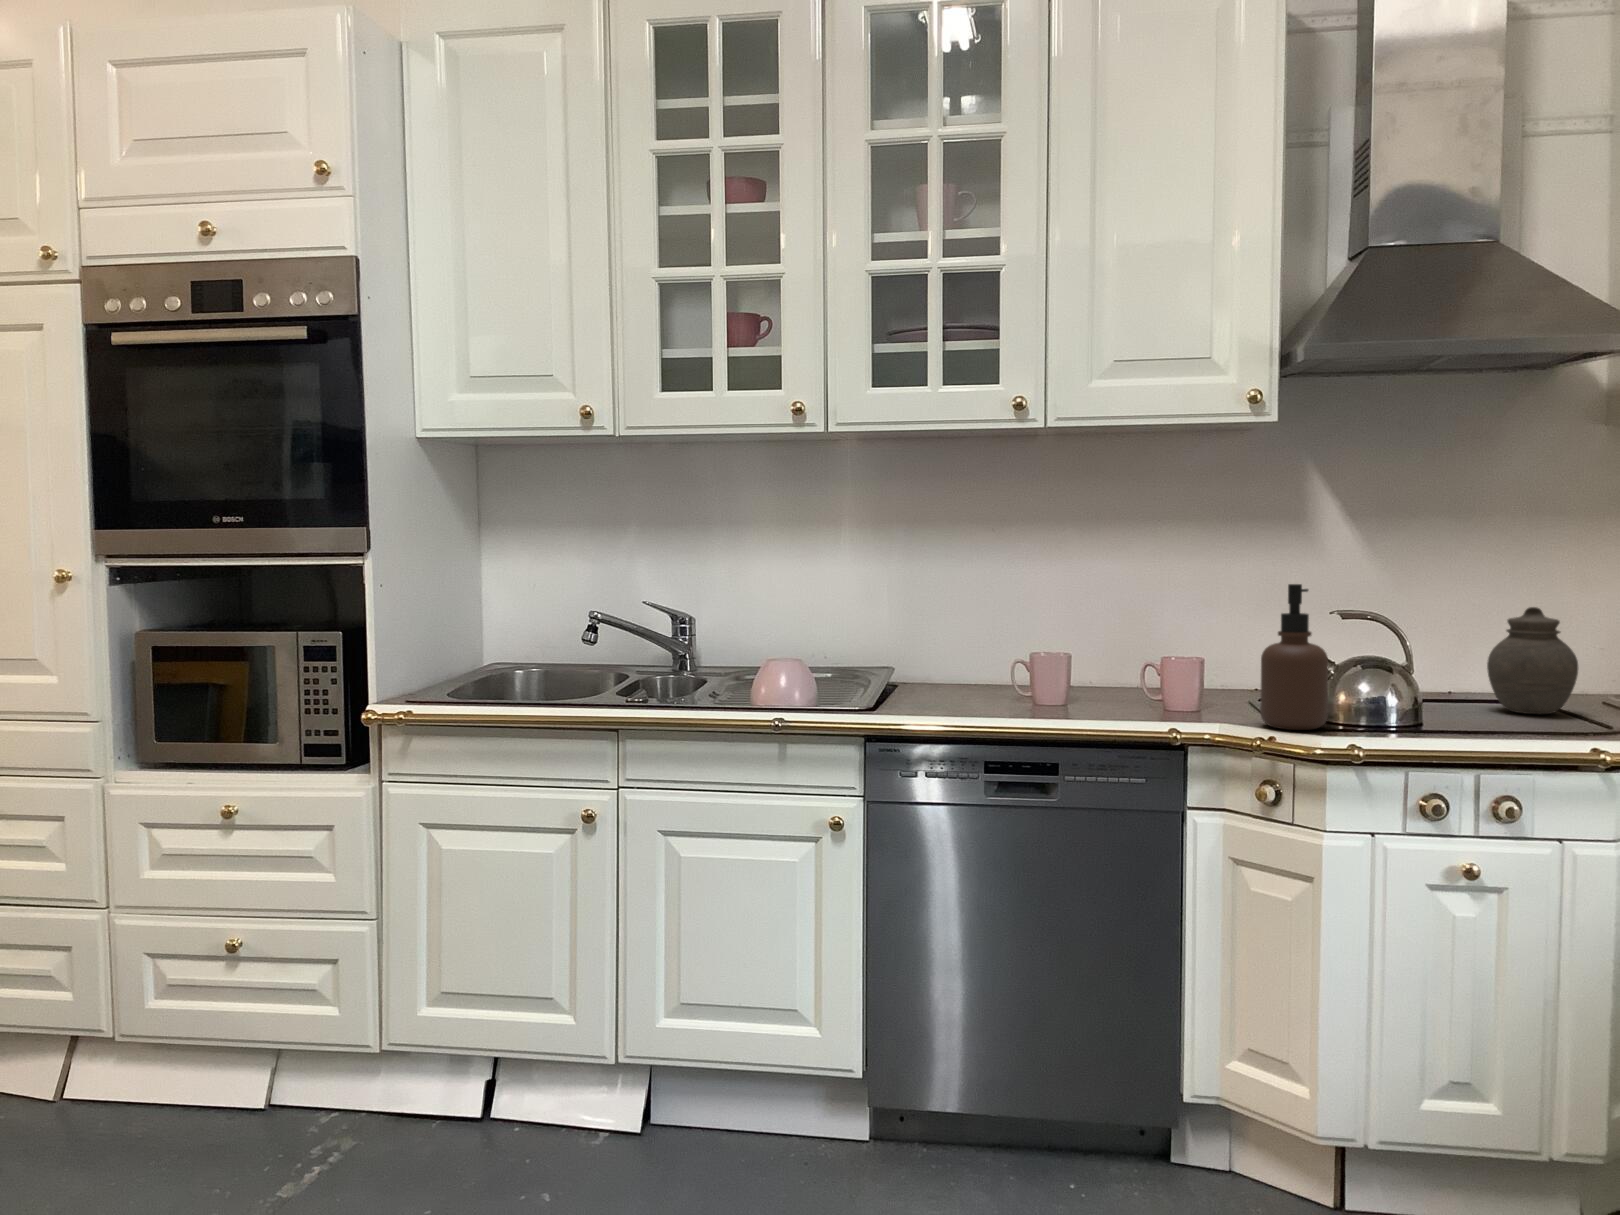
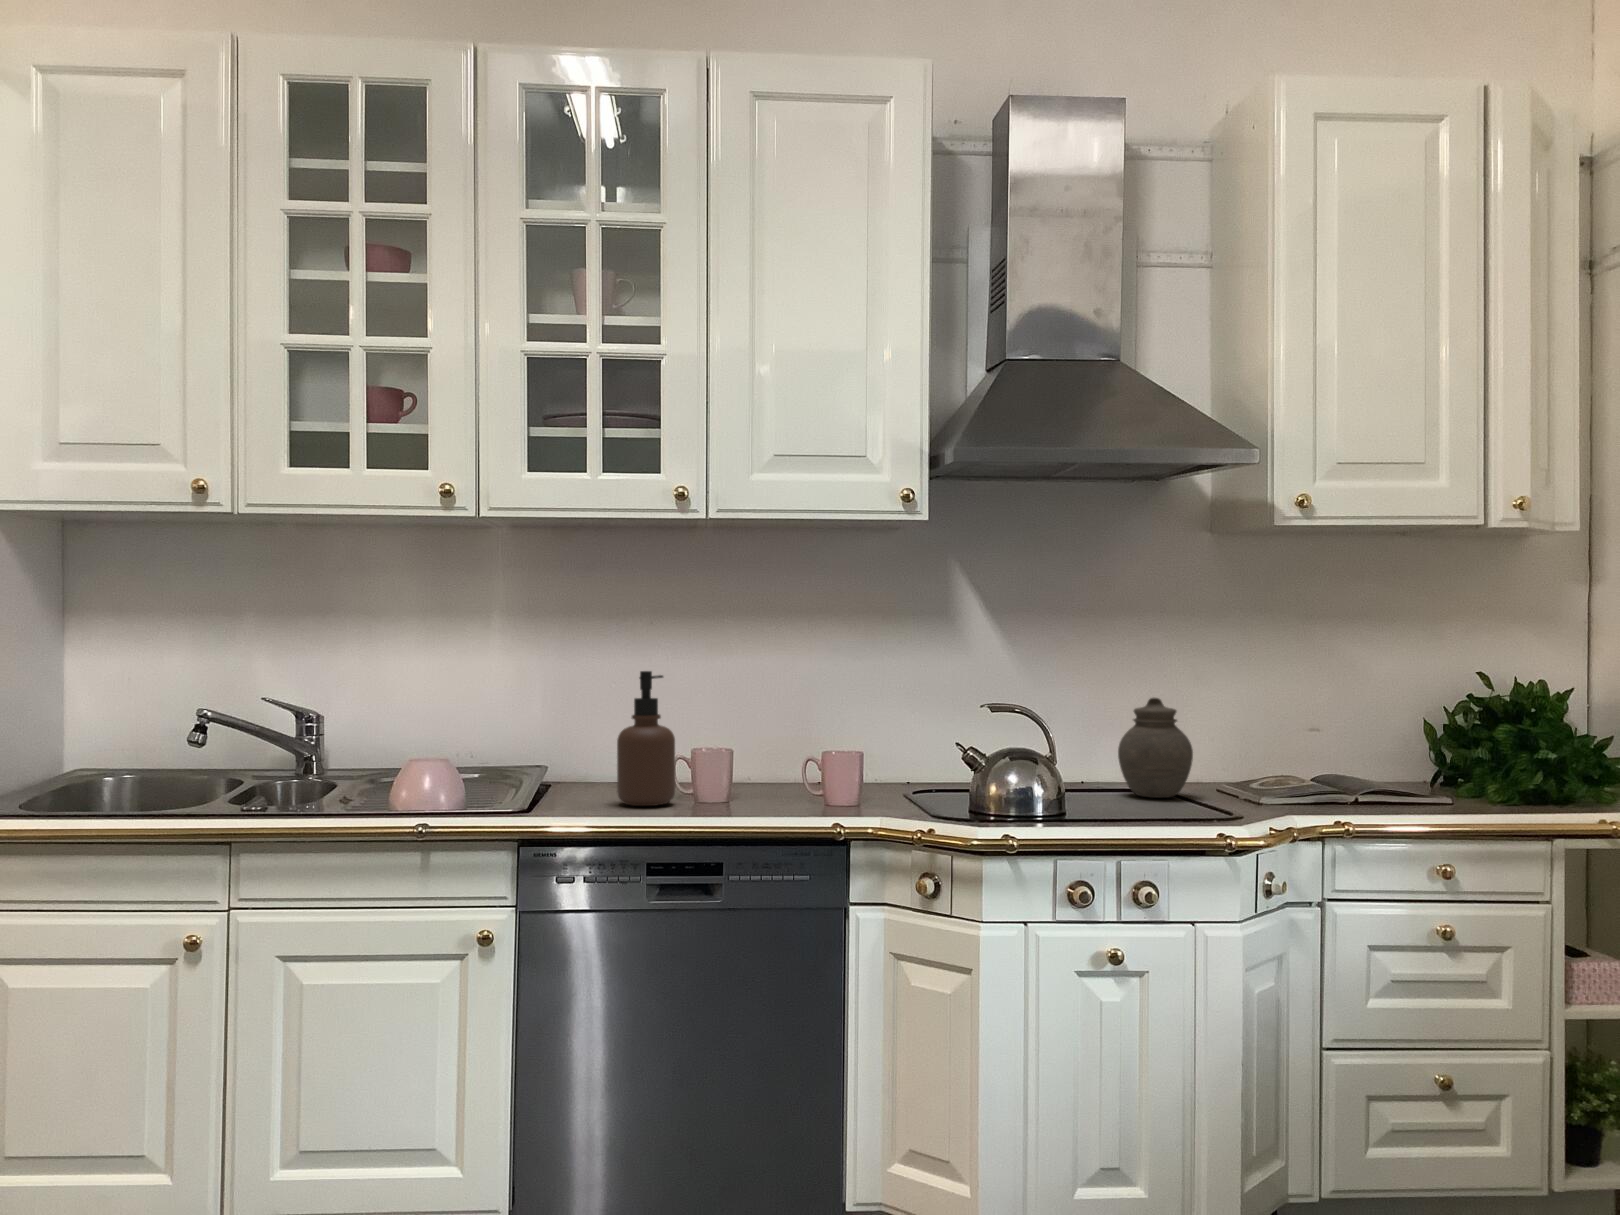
soap dispenser: present [1260,584,1328,730] -> present [617,671,675,806]

